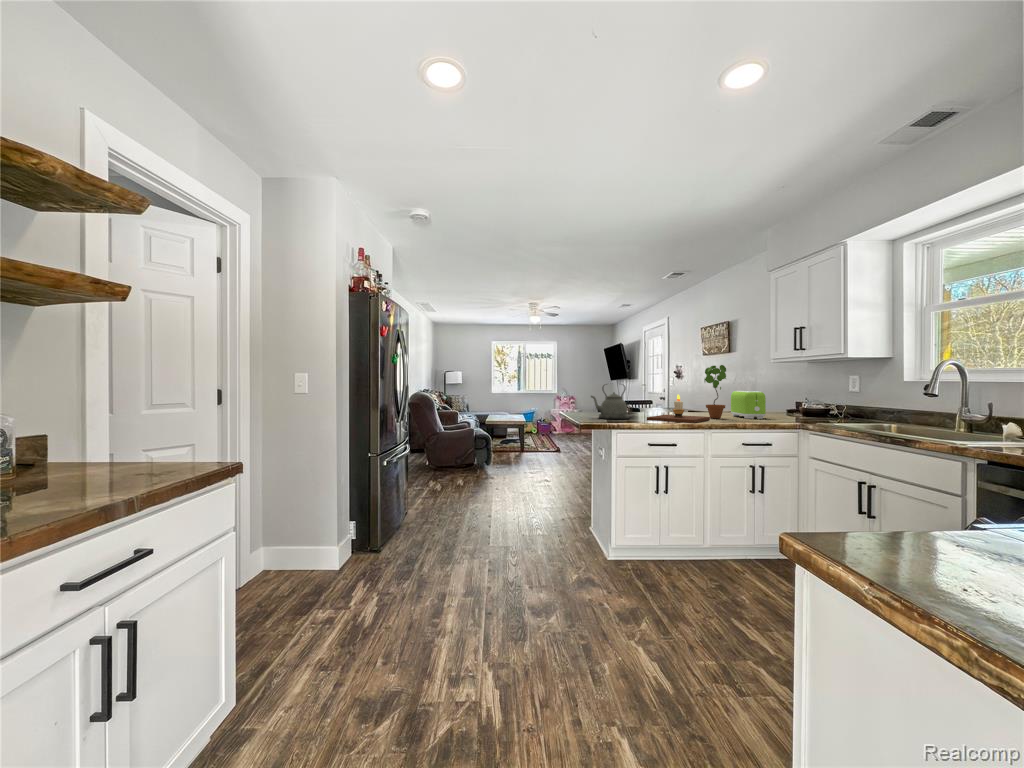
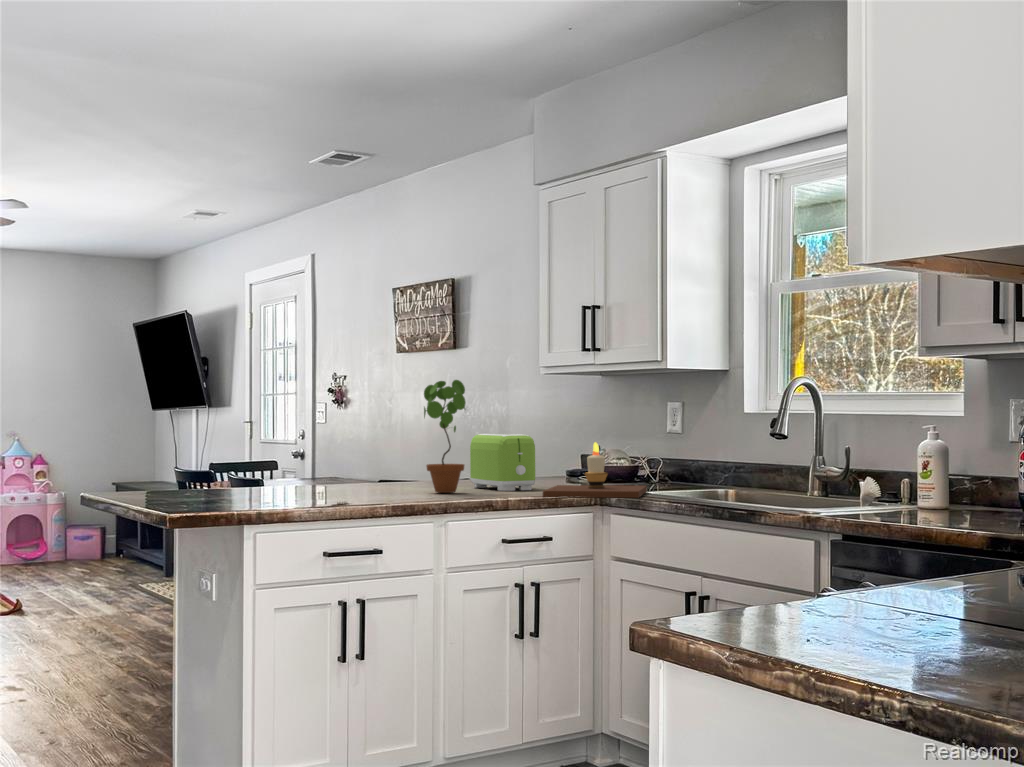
kettle: present [591,385,630,419] -> none [187,421,275,503]
candle: present [647,395,710,423] -> present [543,442,647,498]

